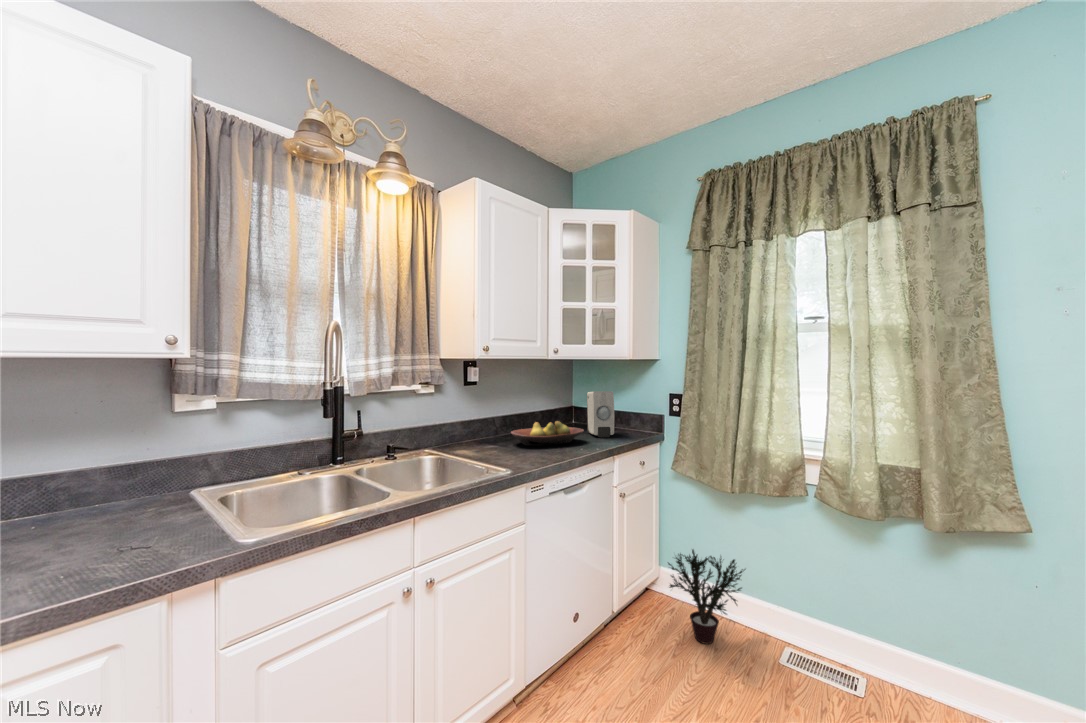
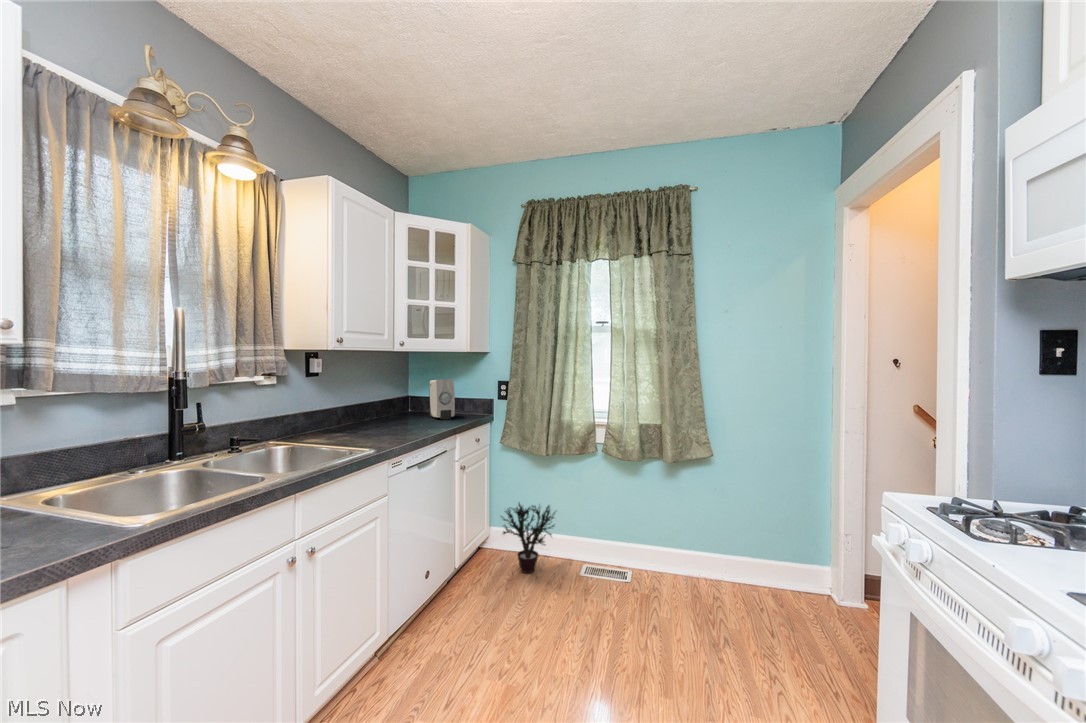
fruit bowl: present [511,421,584,446] -> none [360,407,429,430]

